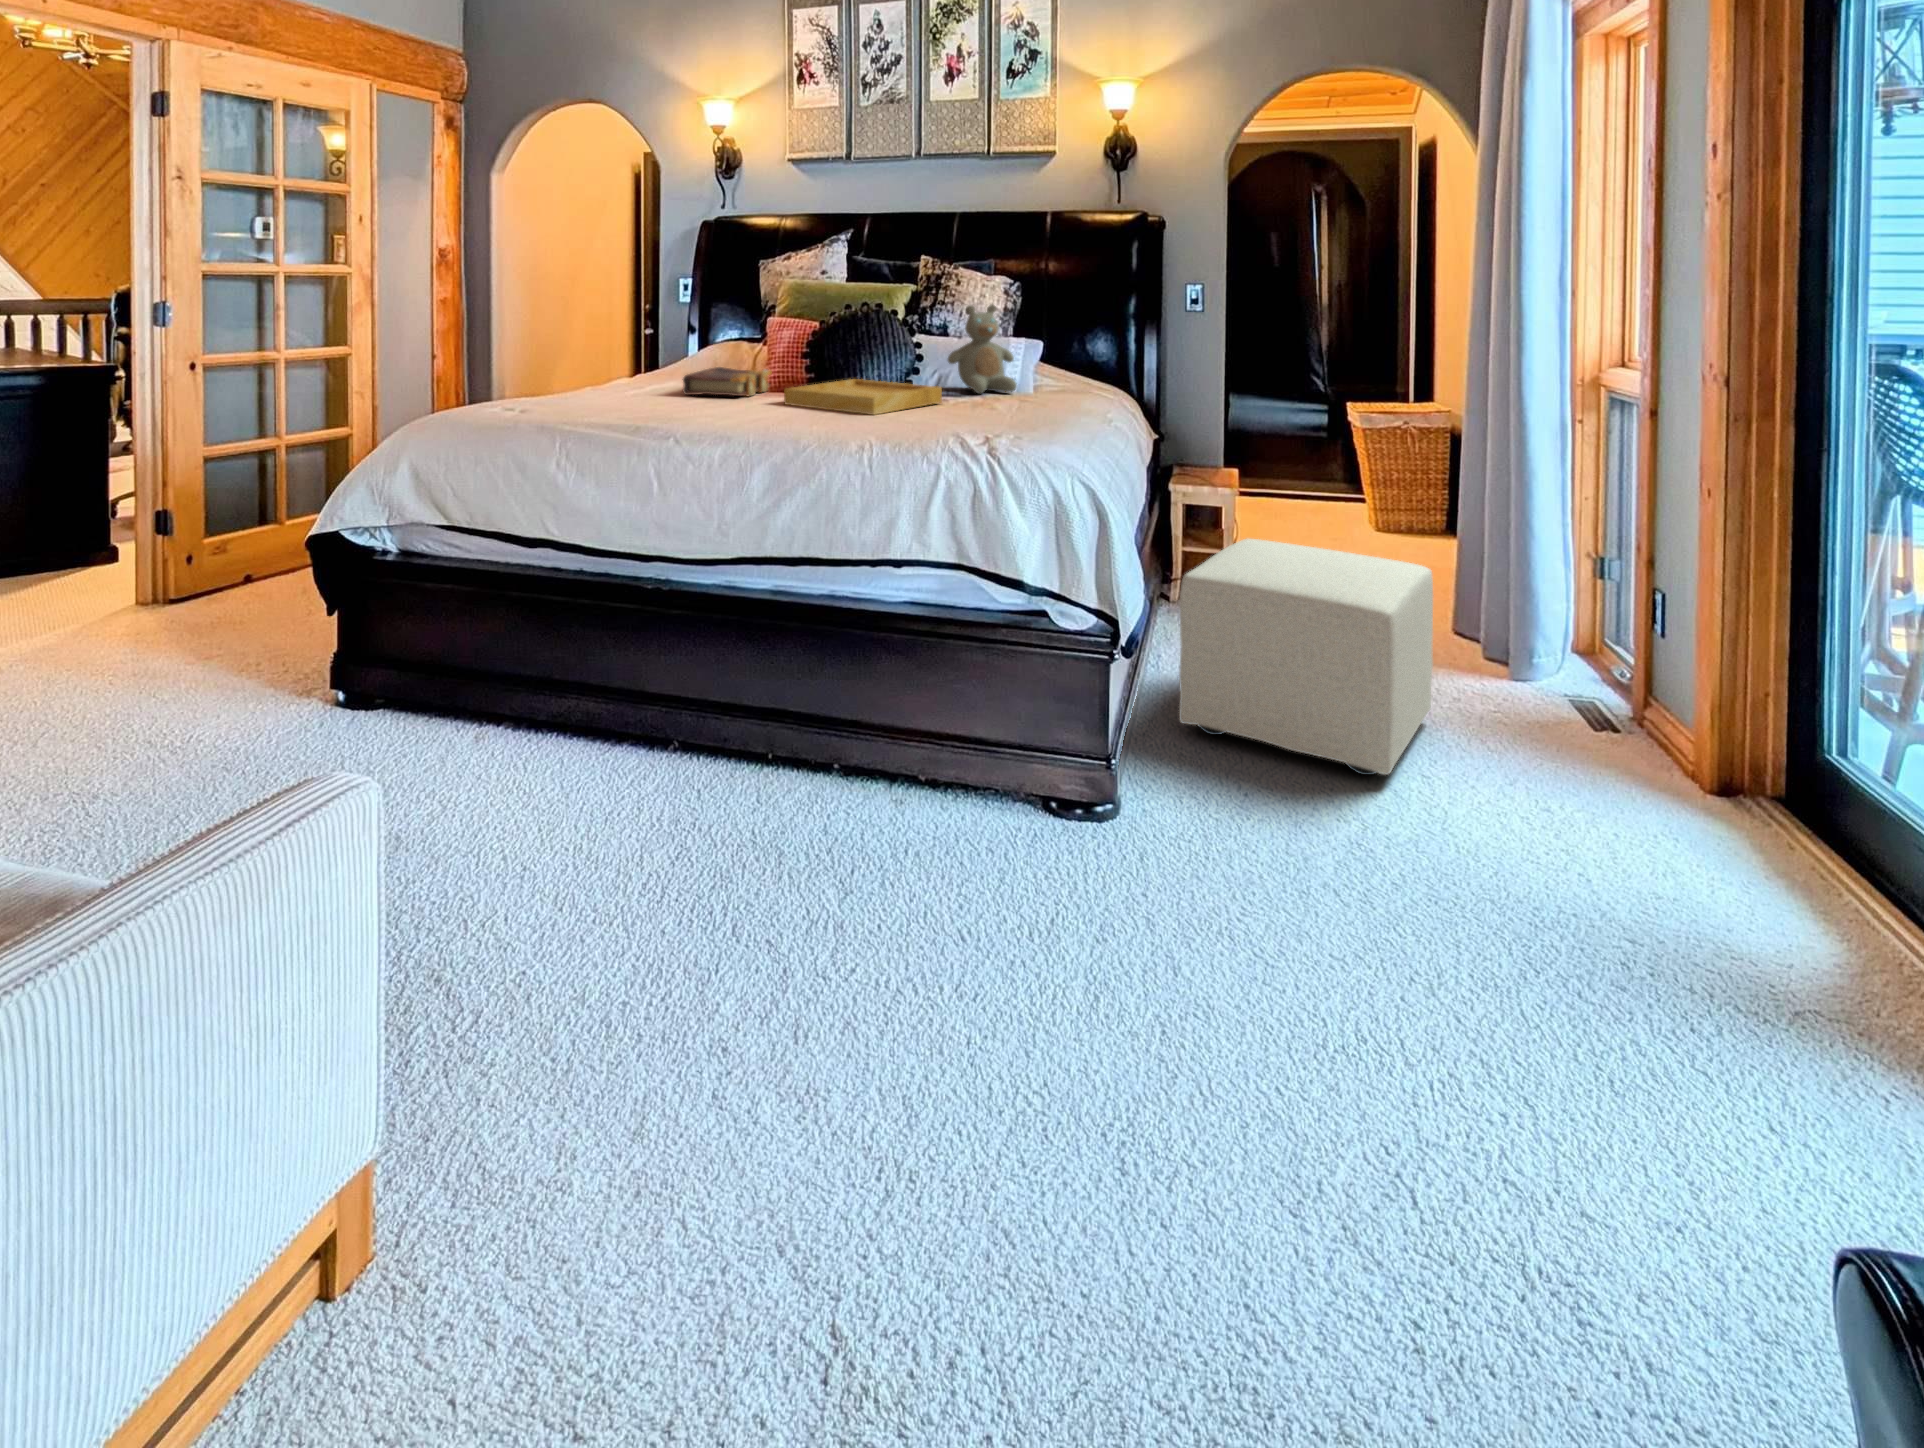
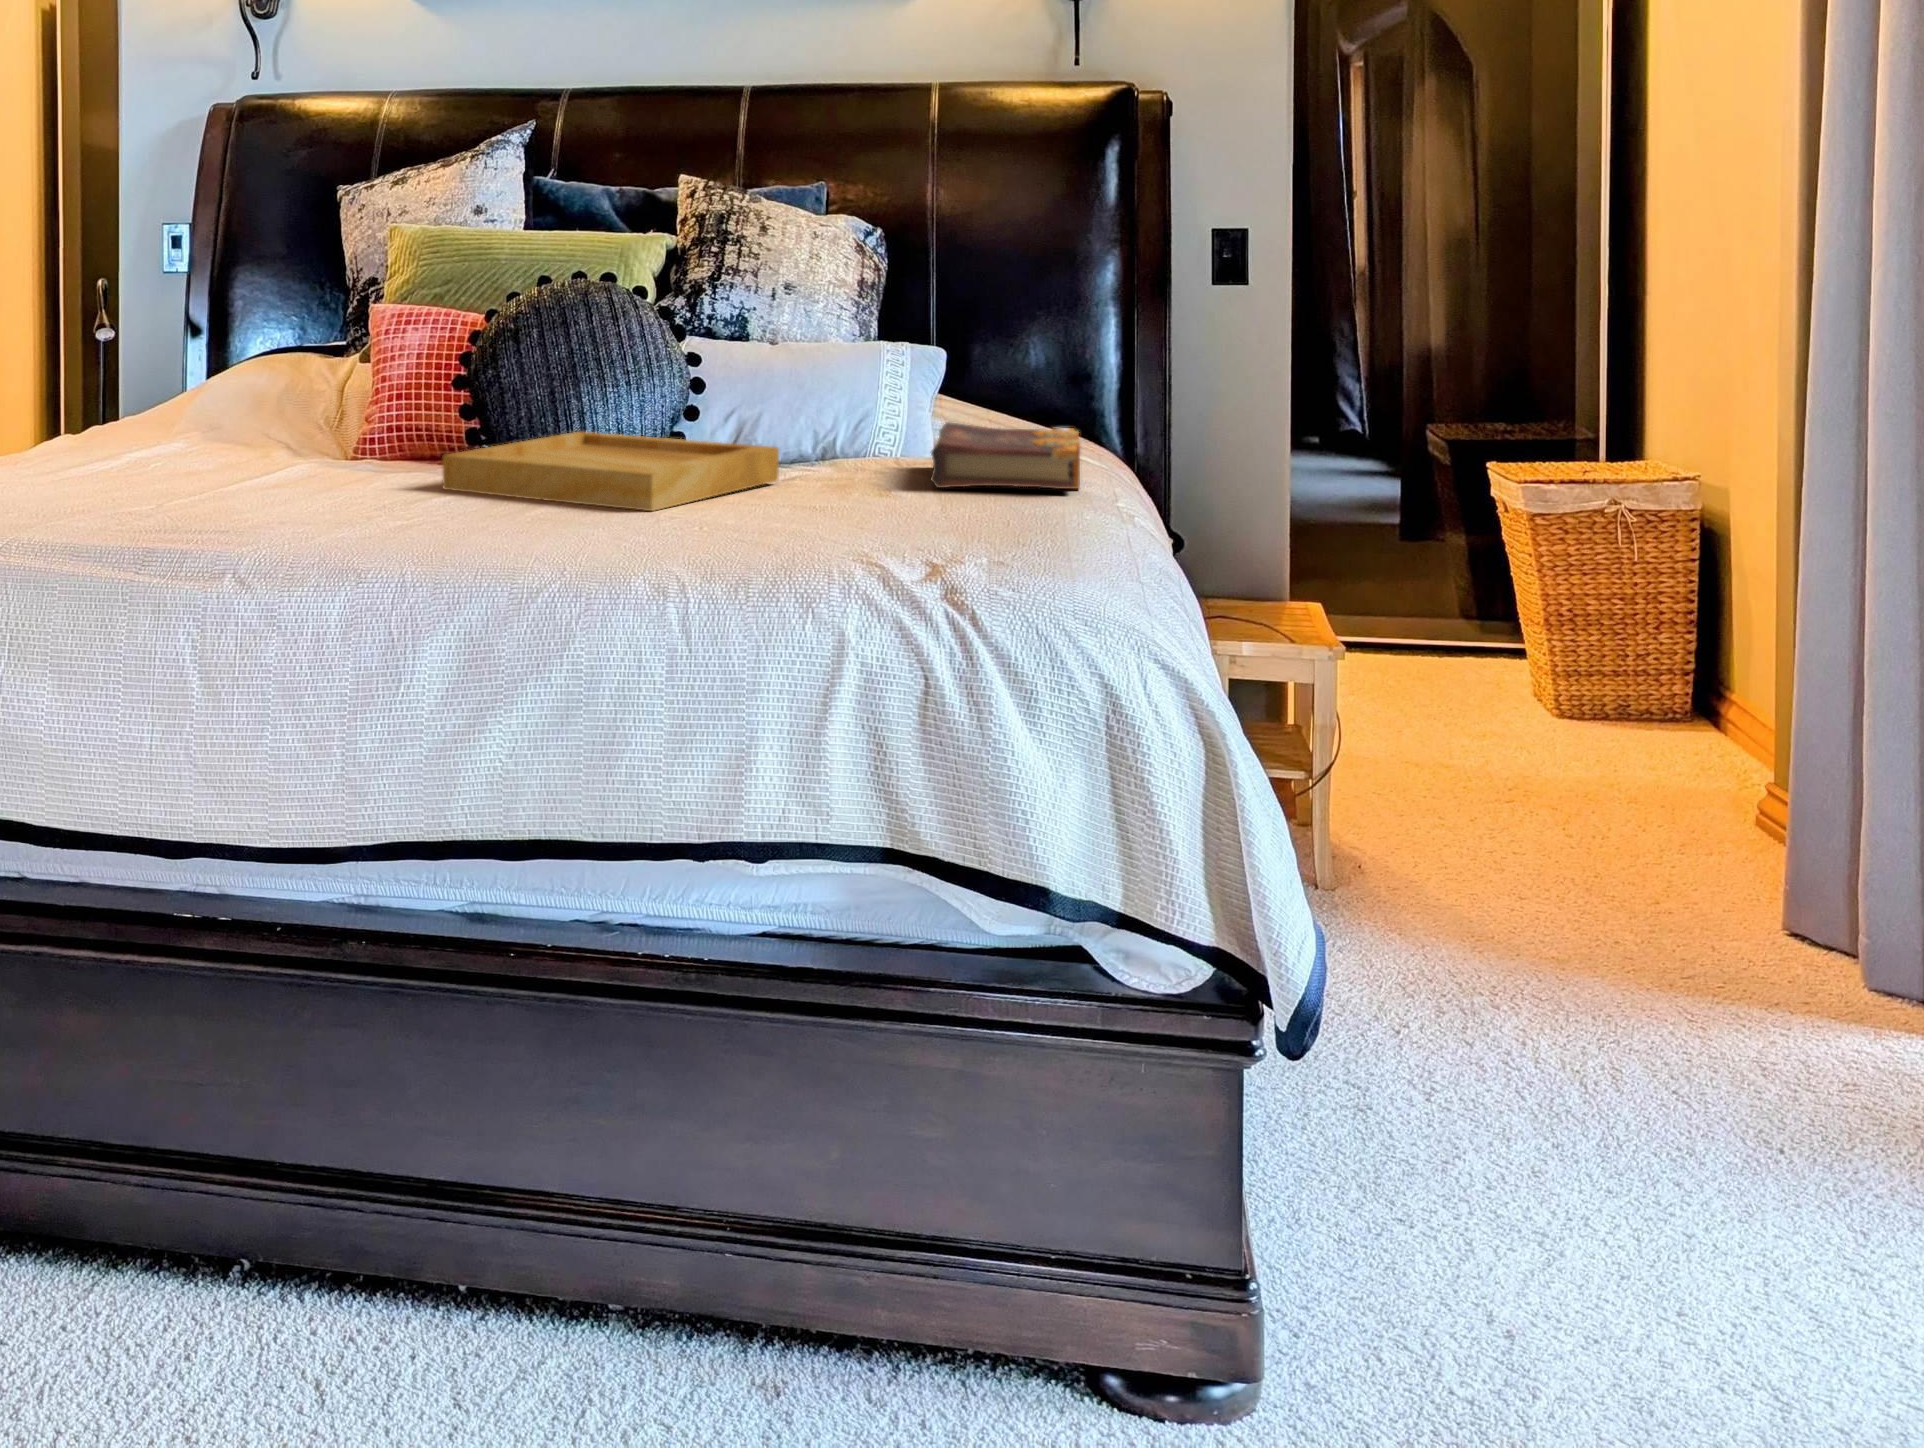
teddy bear: present [948,305,1017,393] -> none [768,271,916,460]
book: present [683,367,772,397] -> present [931,422,1080,489]
ottoman: present [1179,539,1433,775] -> none [1335,760,1849,1281]

